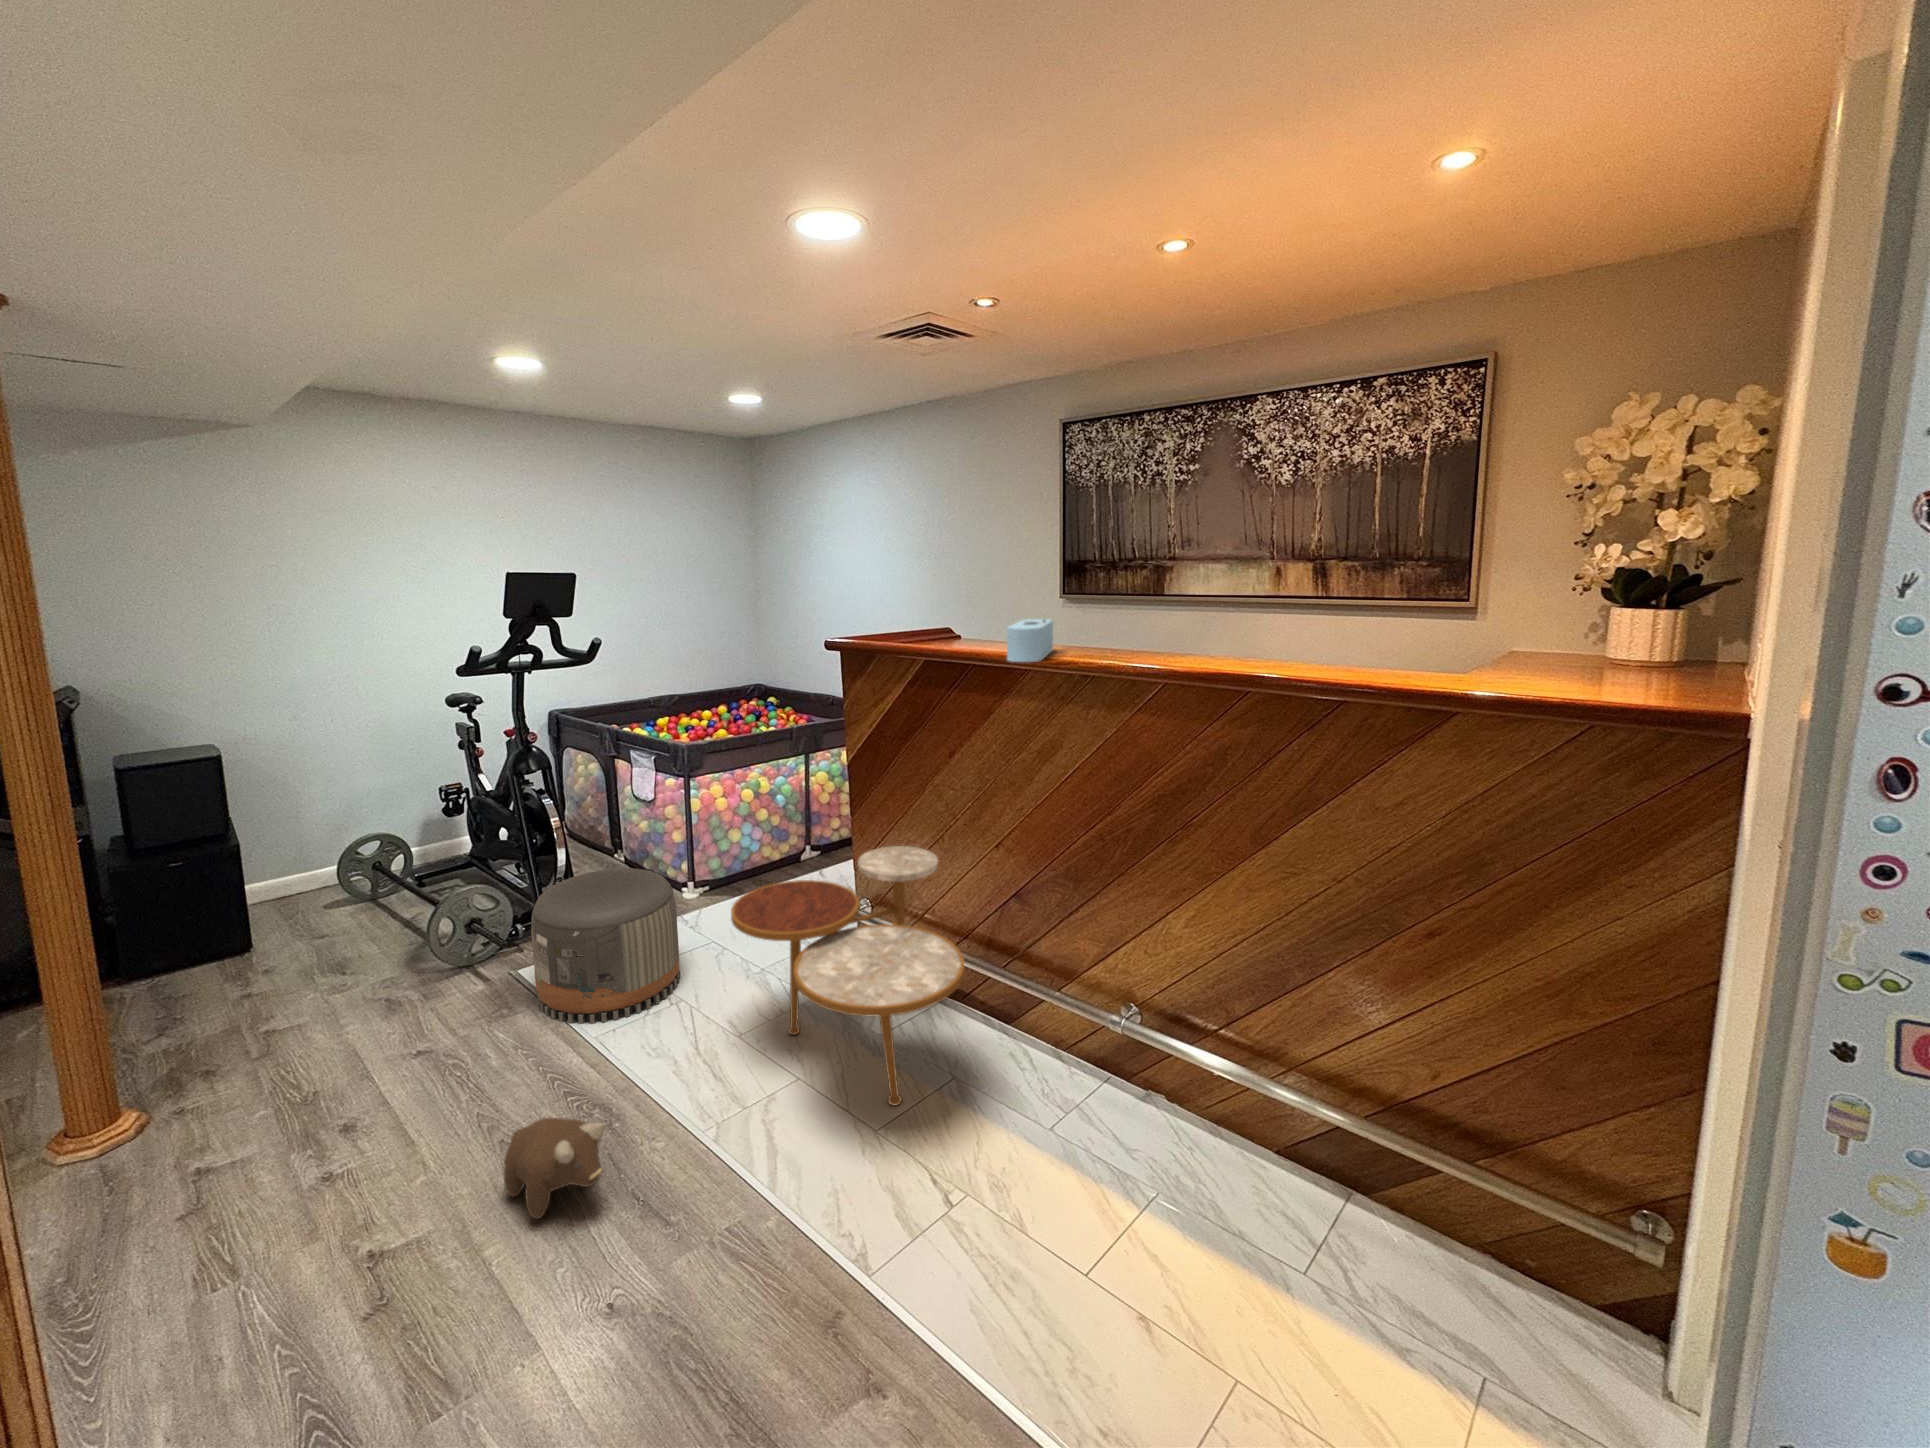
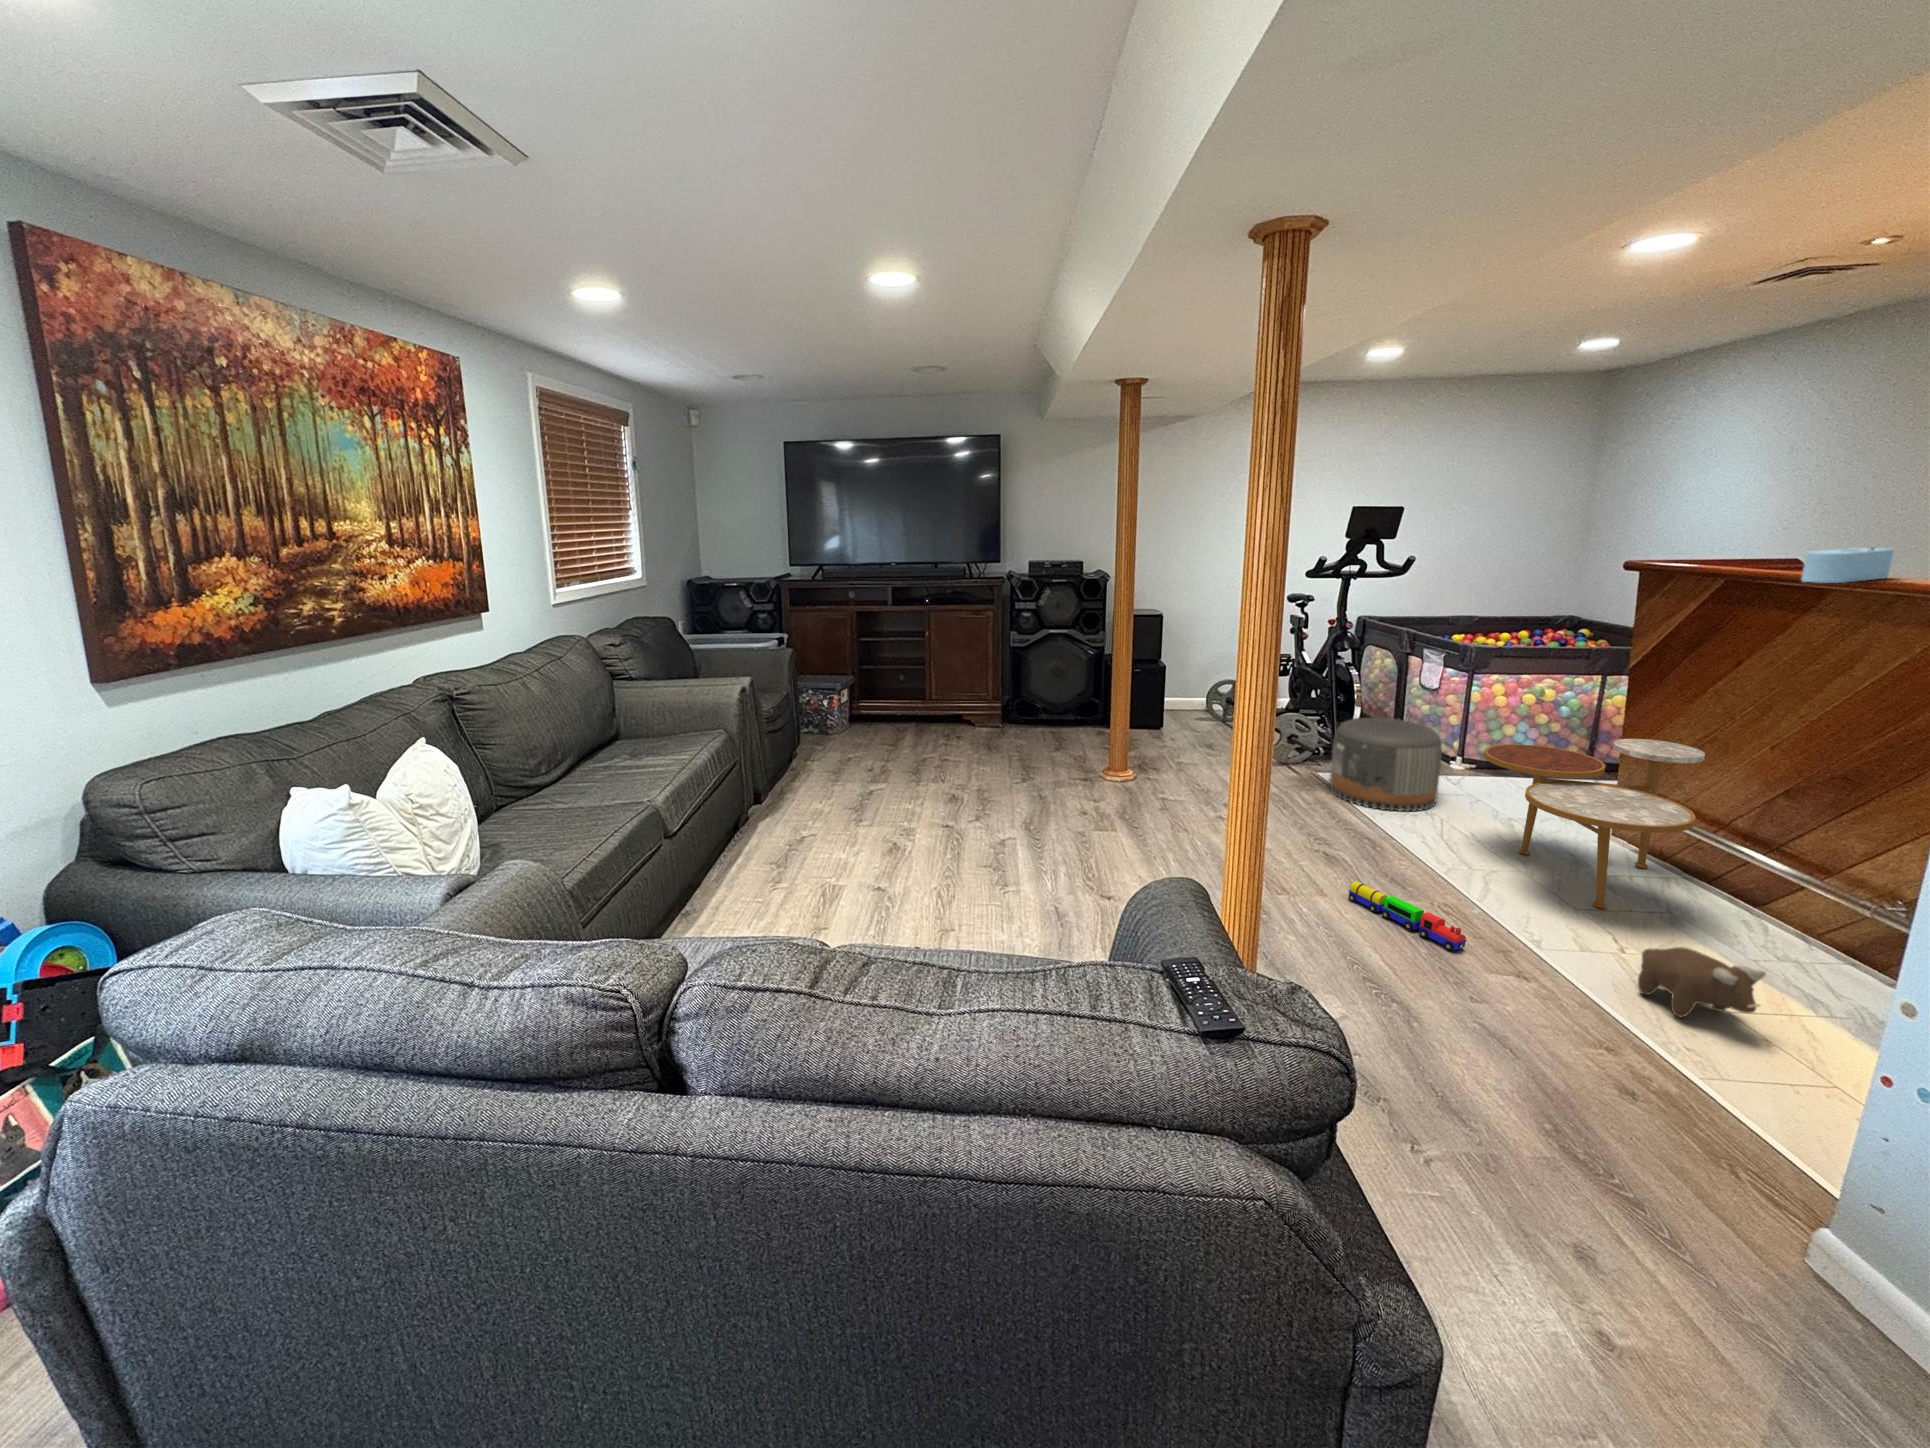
plush toy: present [504,1118,605,1219] -> present [1638,947,1766,1017]
toy train: none [583,1266,786,1367] -> present [1349,881,1467,951]

